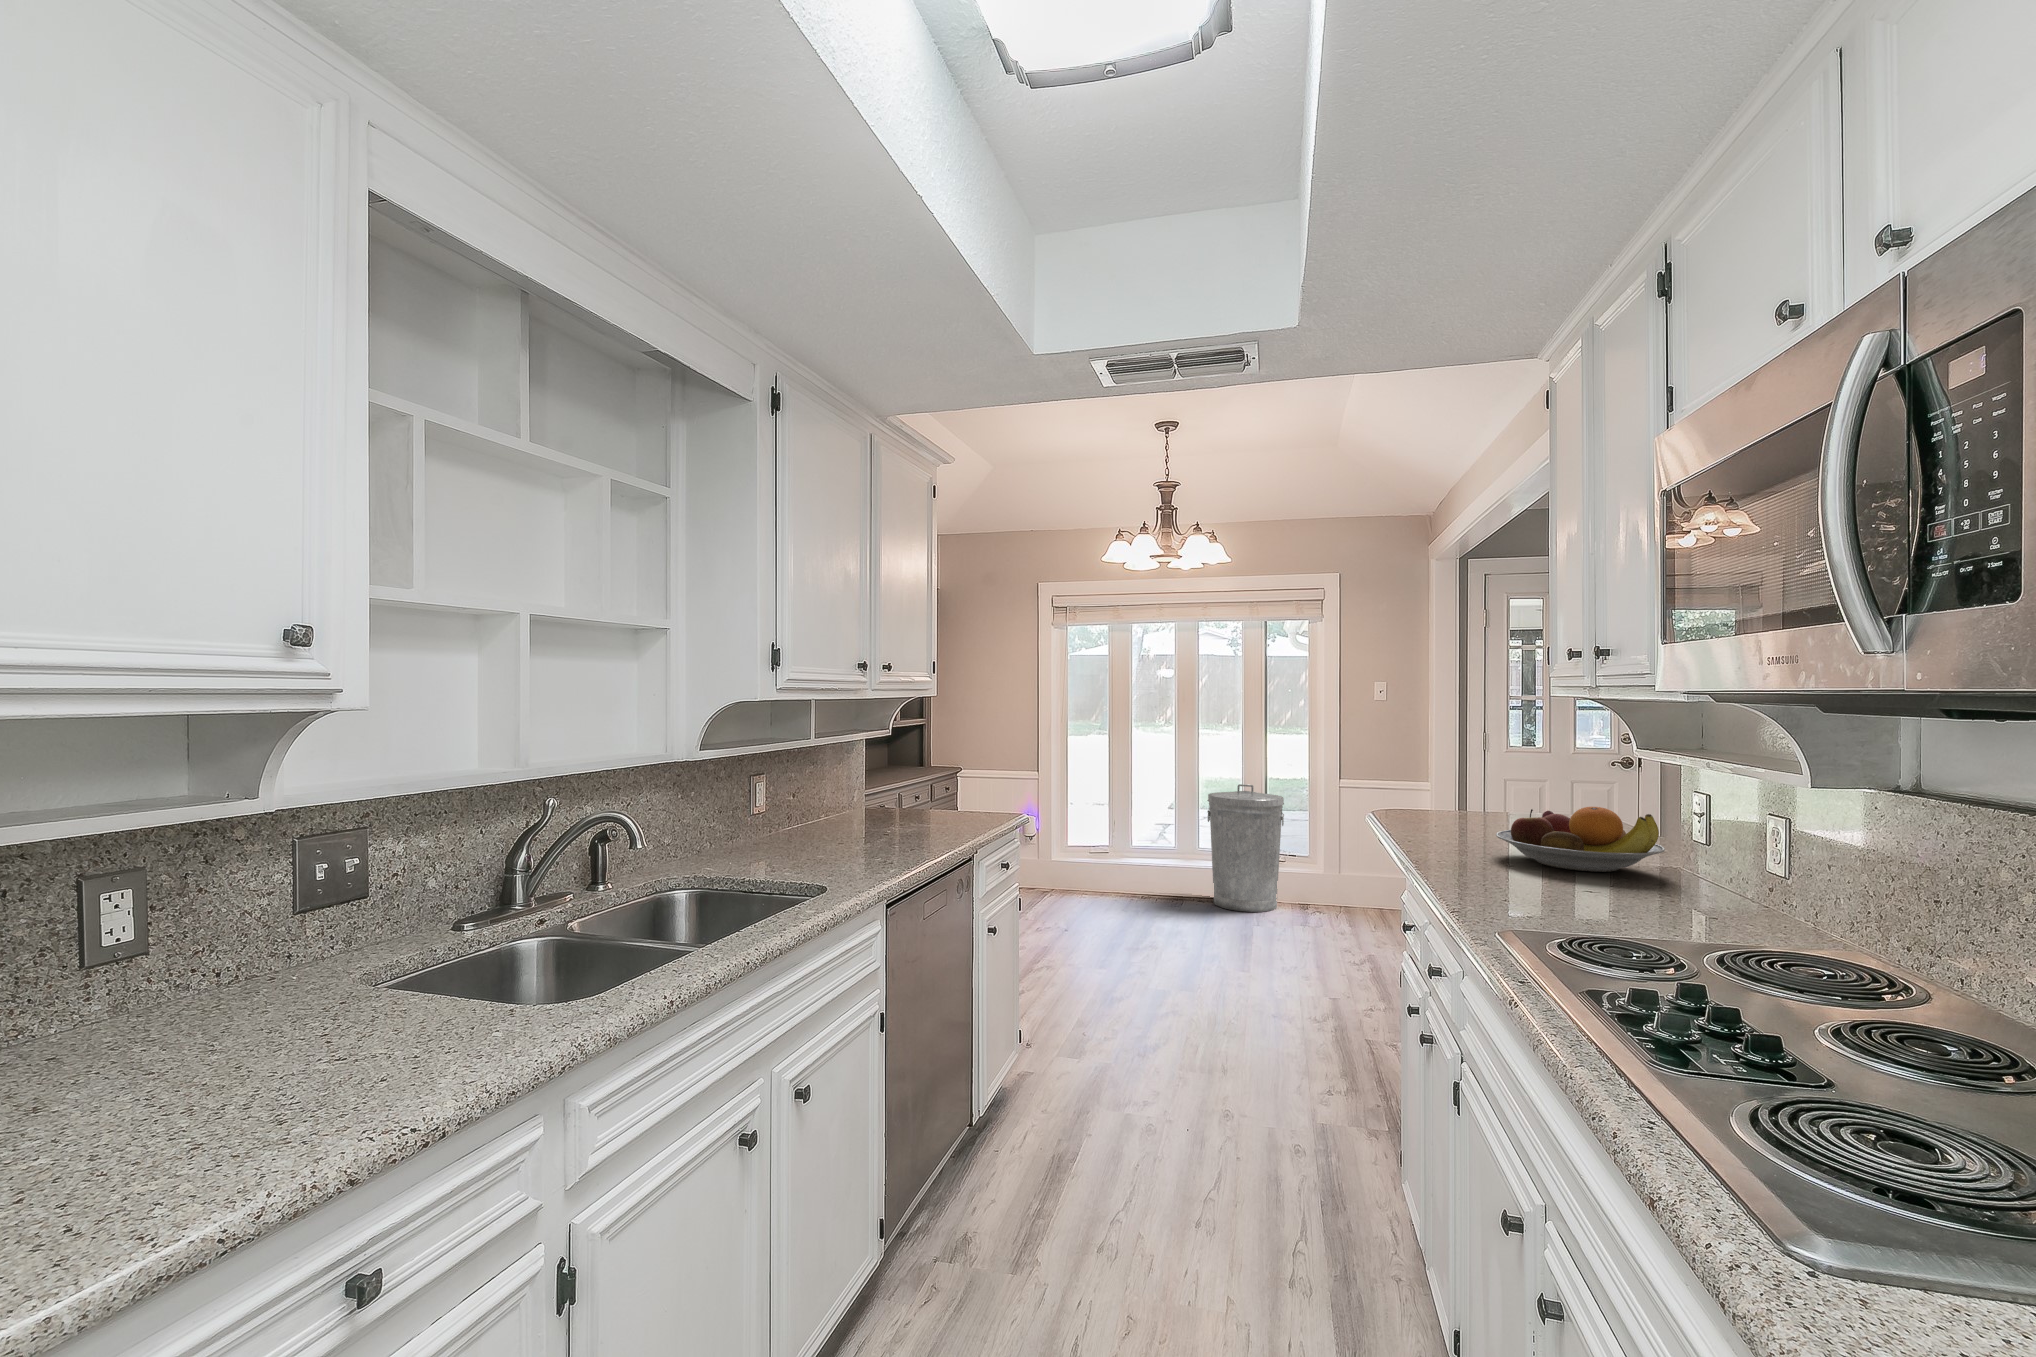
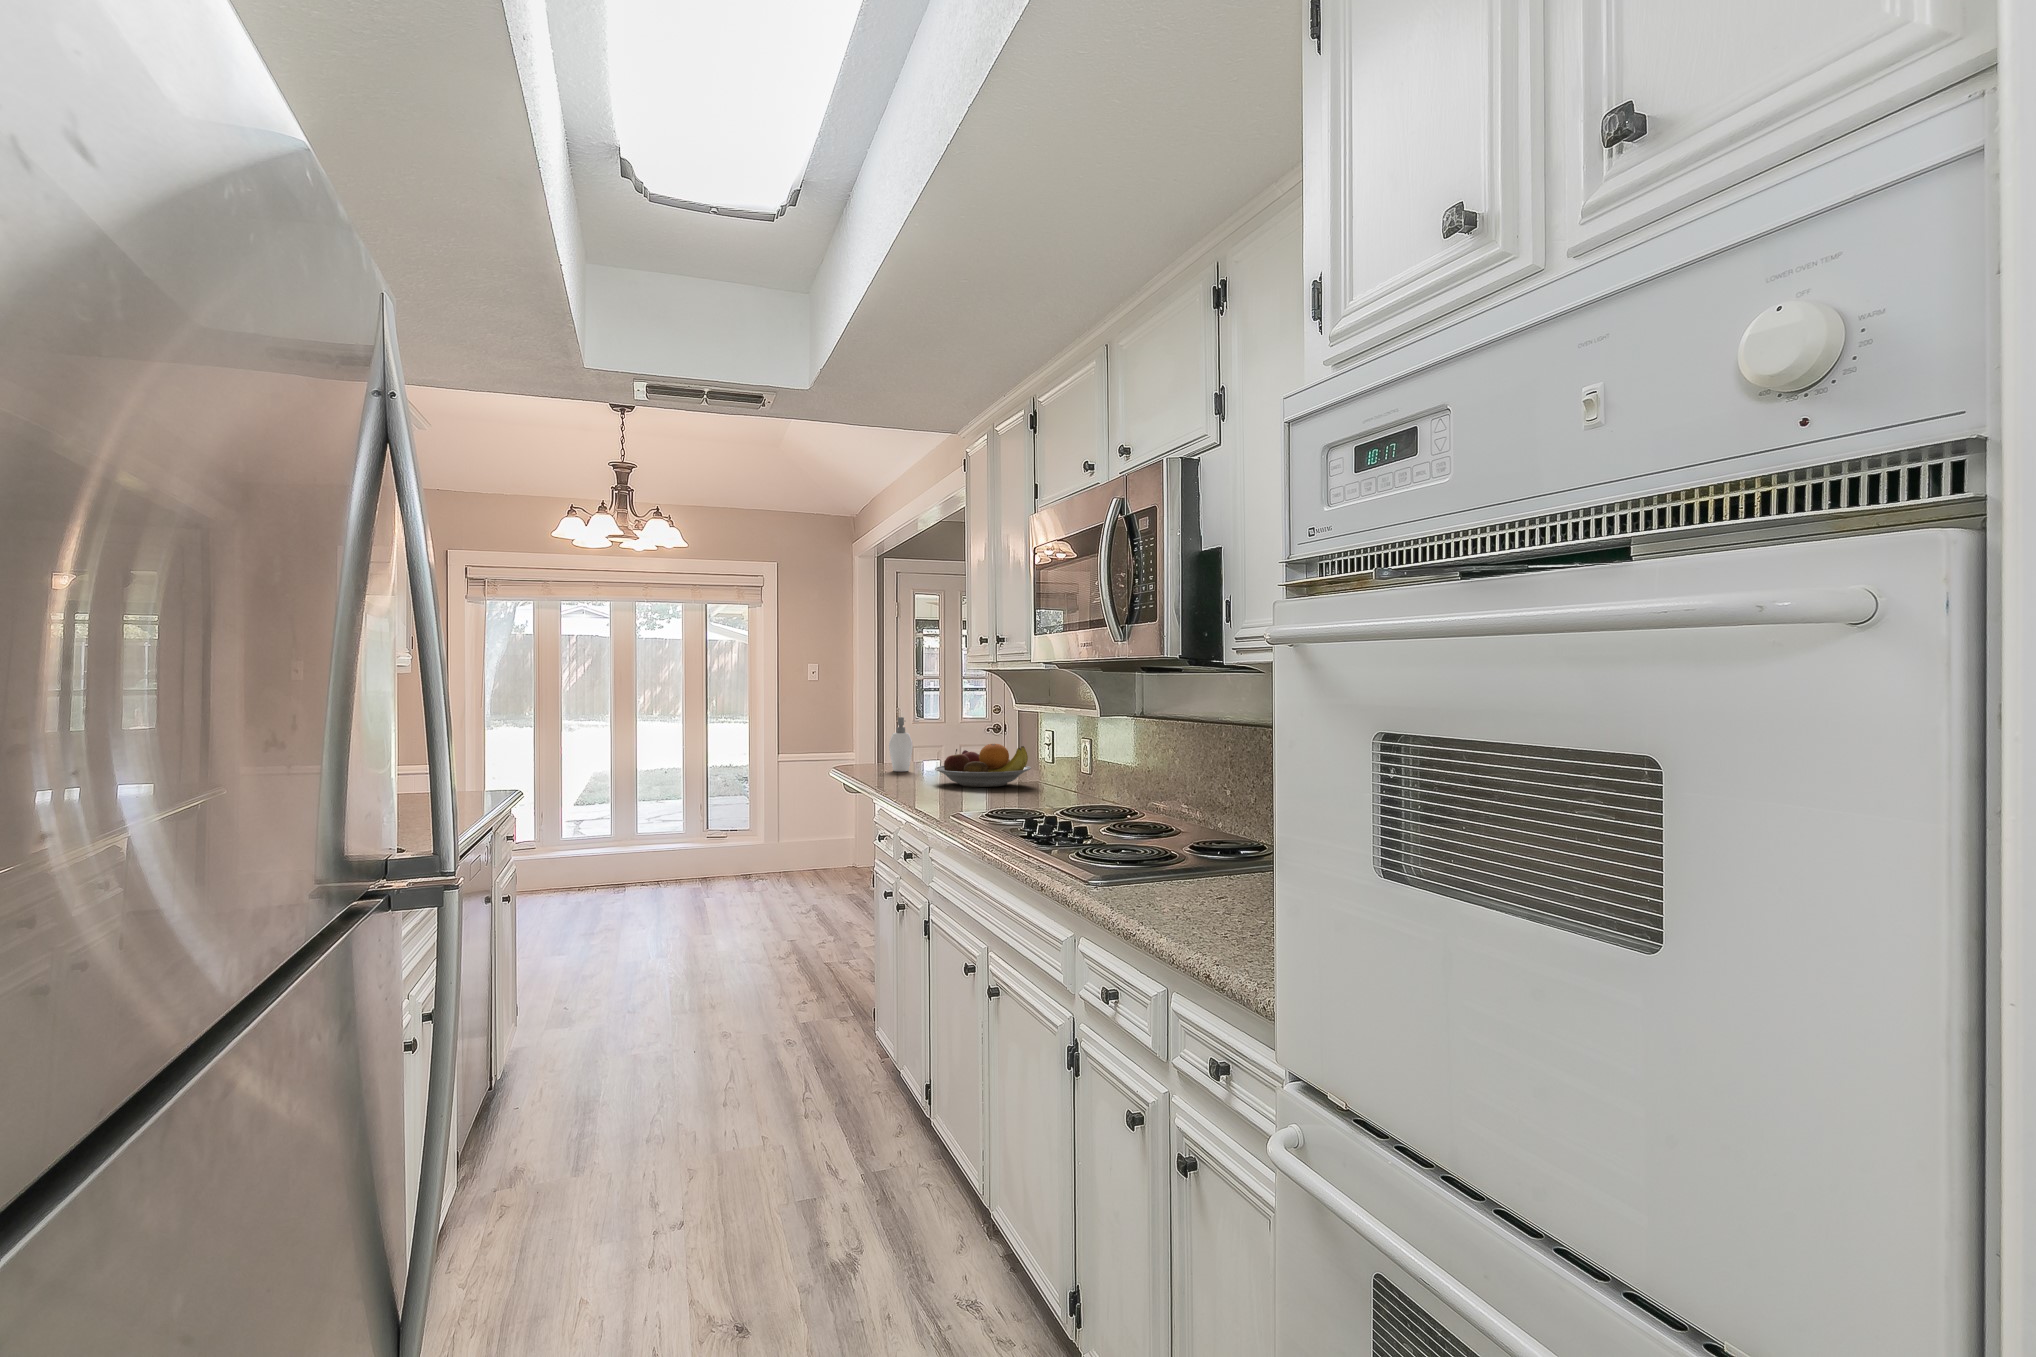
soap dispenser: none [1440,756,1483,827] -> present [889,717,916,771]
trash can: present [1207,784,1284,912] -> none [650,765,728,891]

